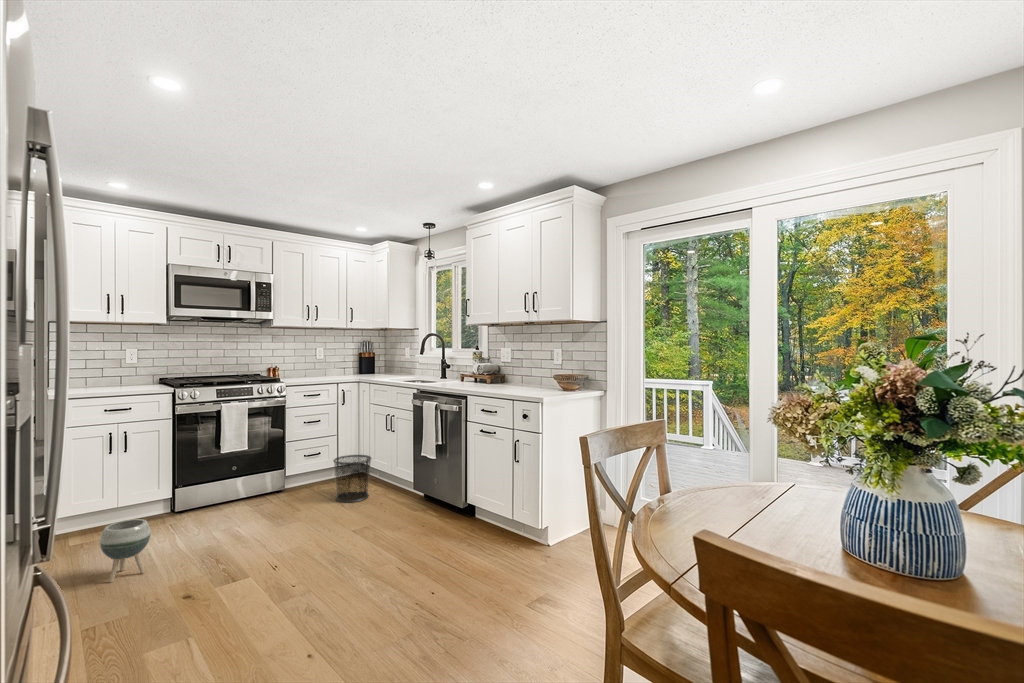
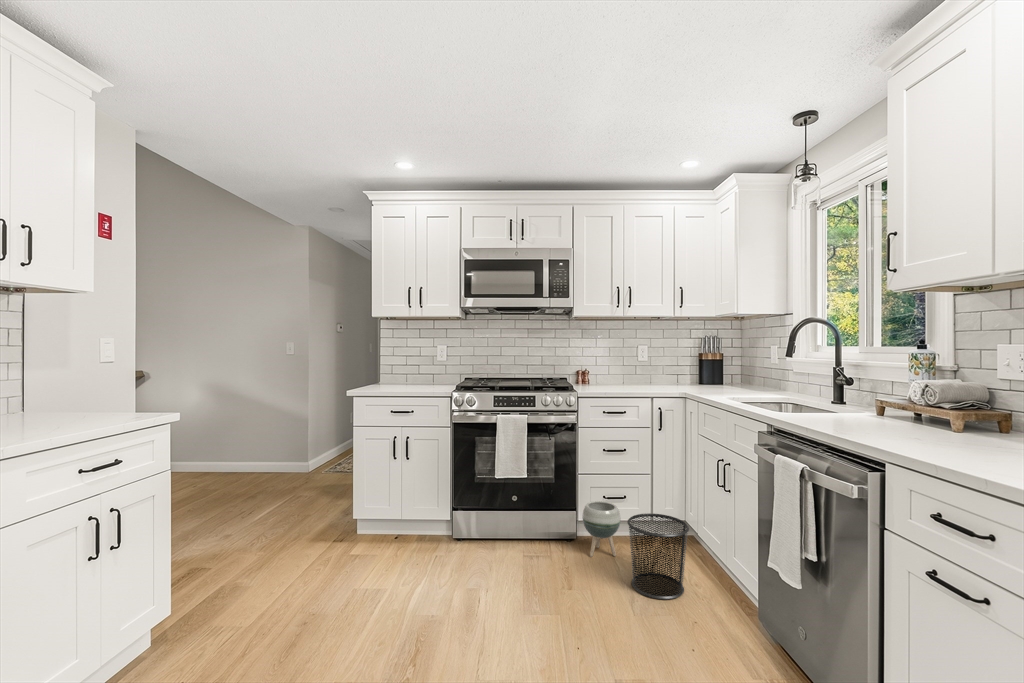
planter: present [100,519,151,582] -> present [582,501,621,557]

